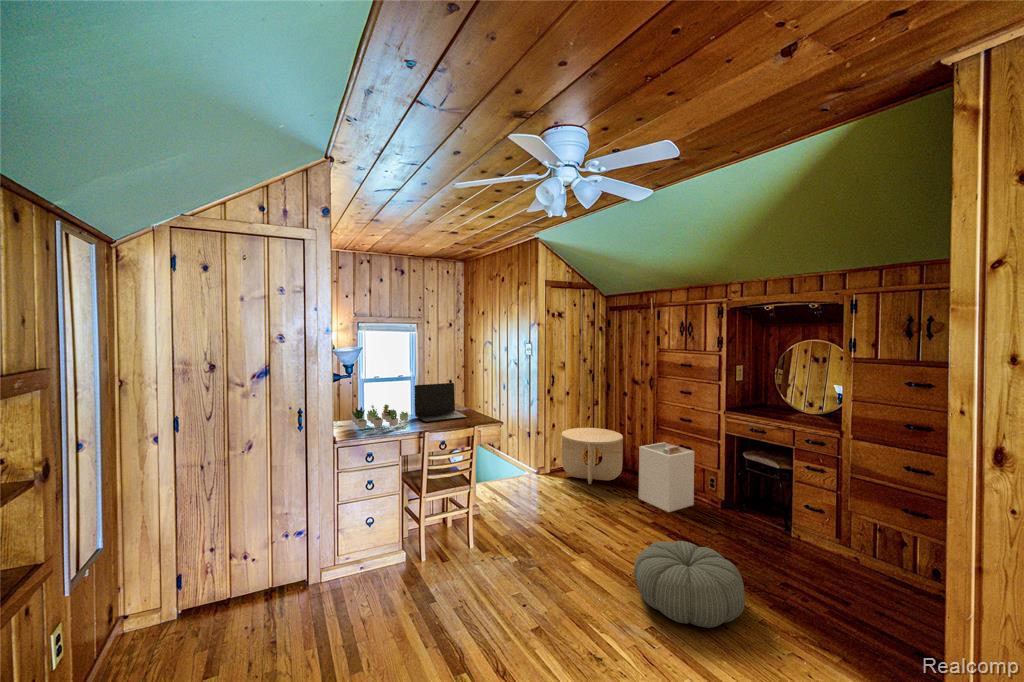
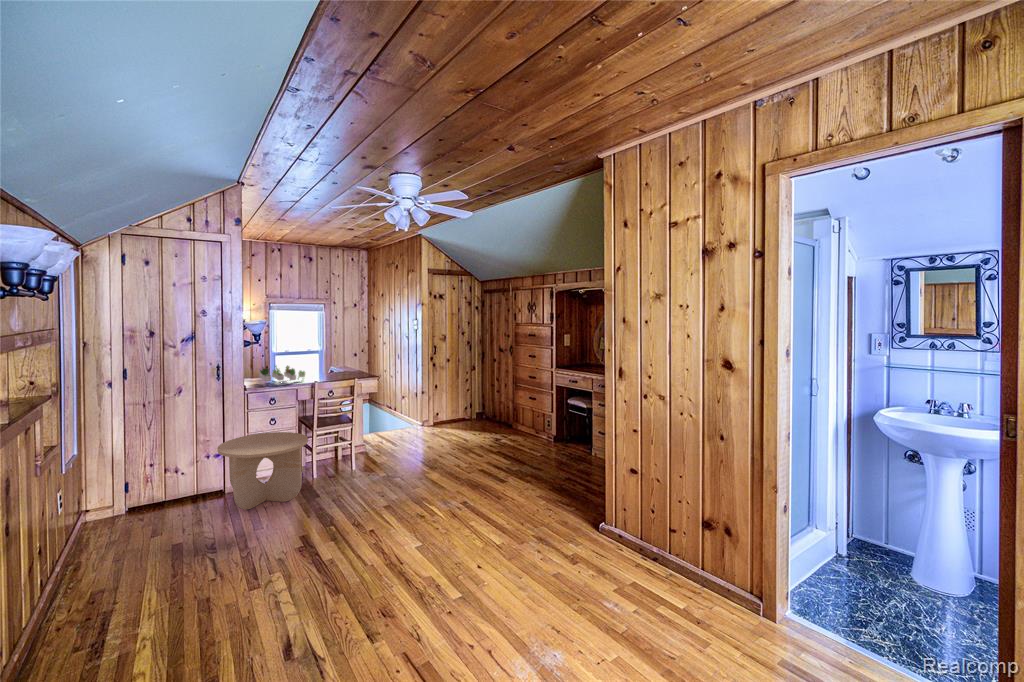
laptop: present [414,383,467,422] -> none [312,351,354,379]
side table: present [562,428,623,484] -> present [217,432,308,509]
laundry hamper: present [639,442,694,512] -> none [495,397,534,446]
pouf: present [634,541,745,628] -> none [461,452,527,496]

